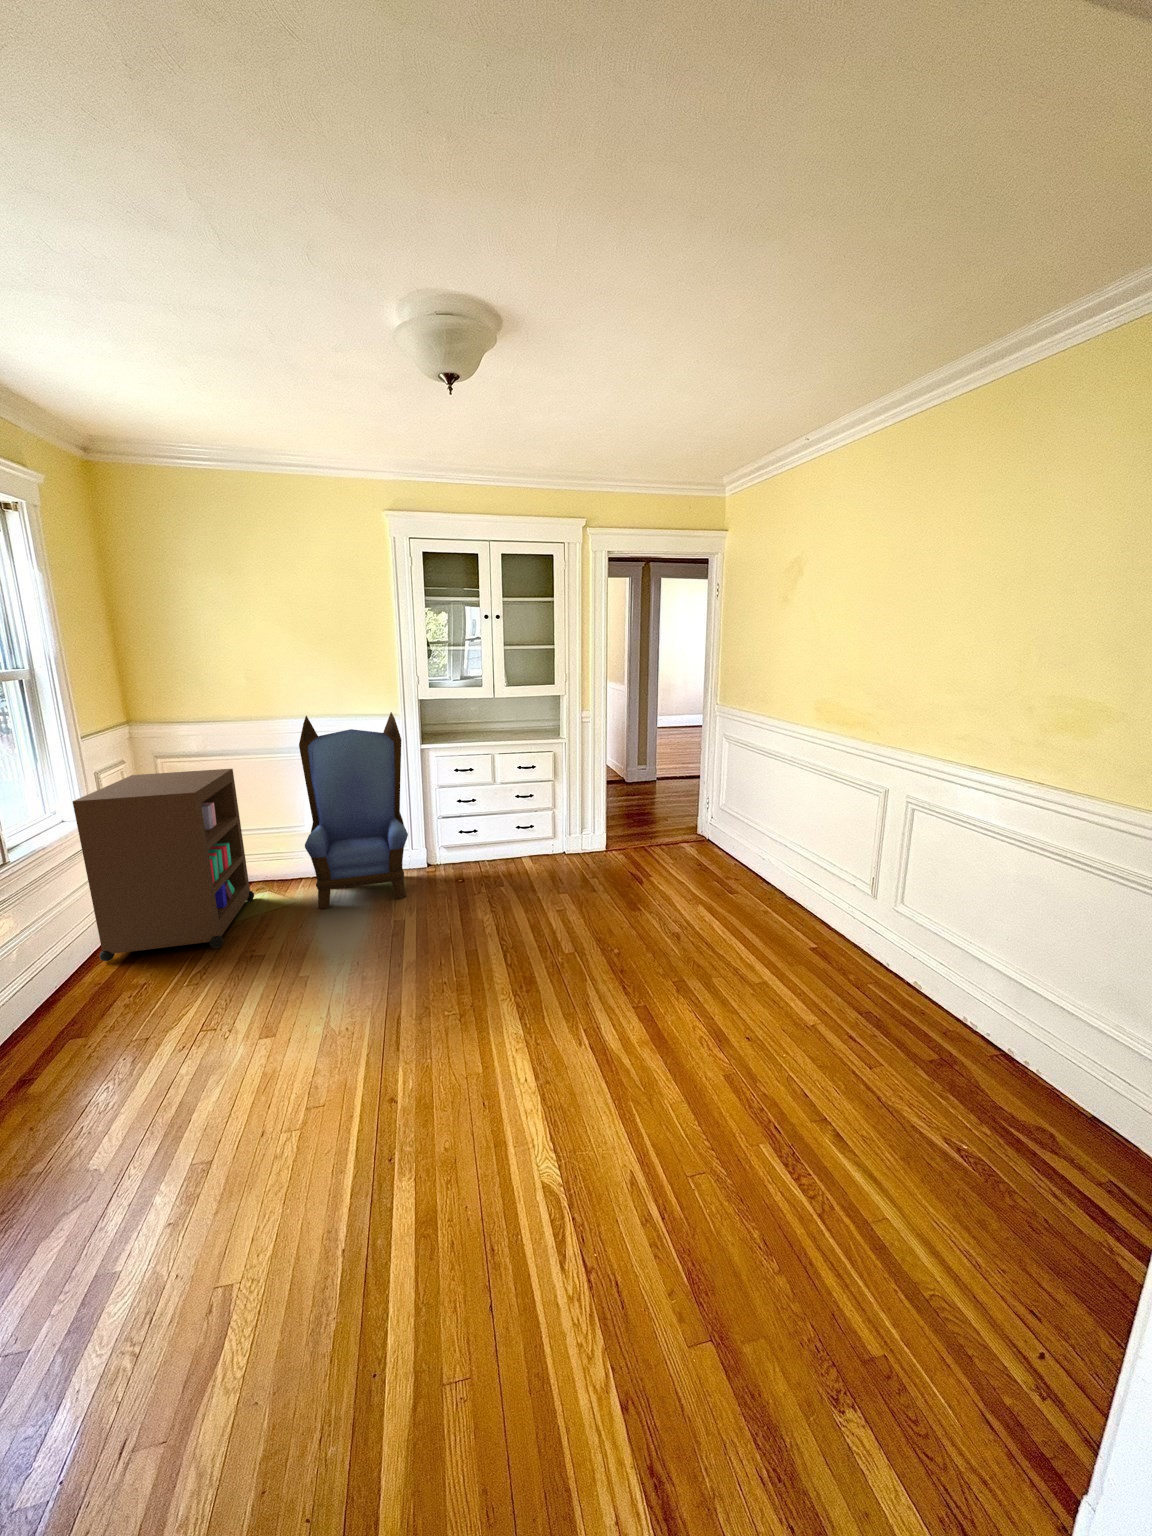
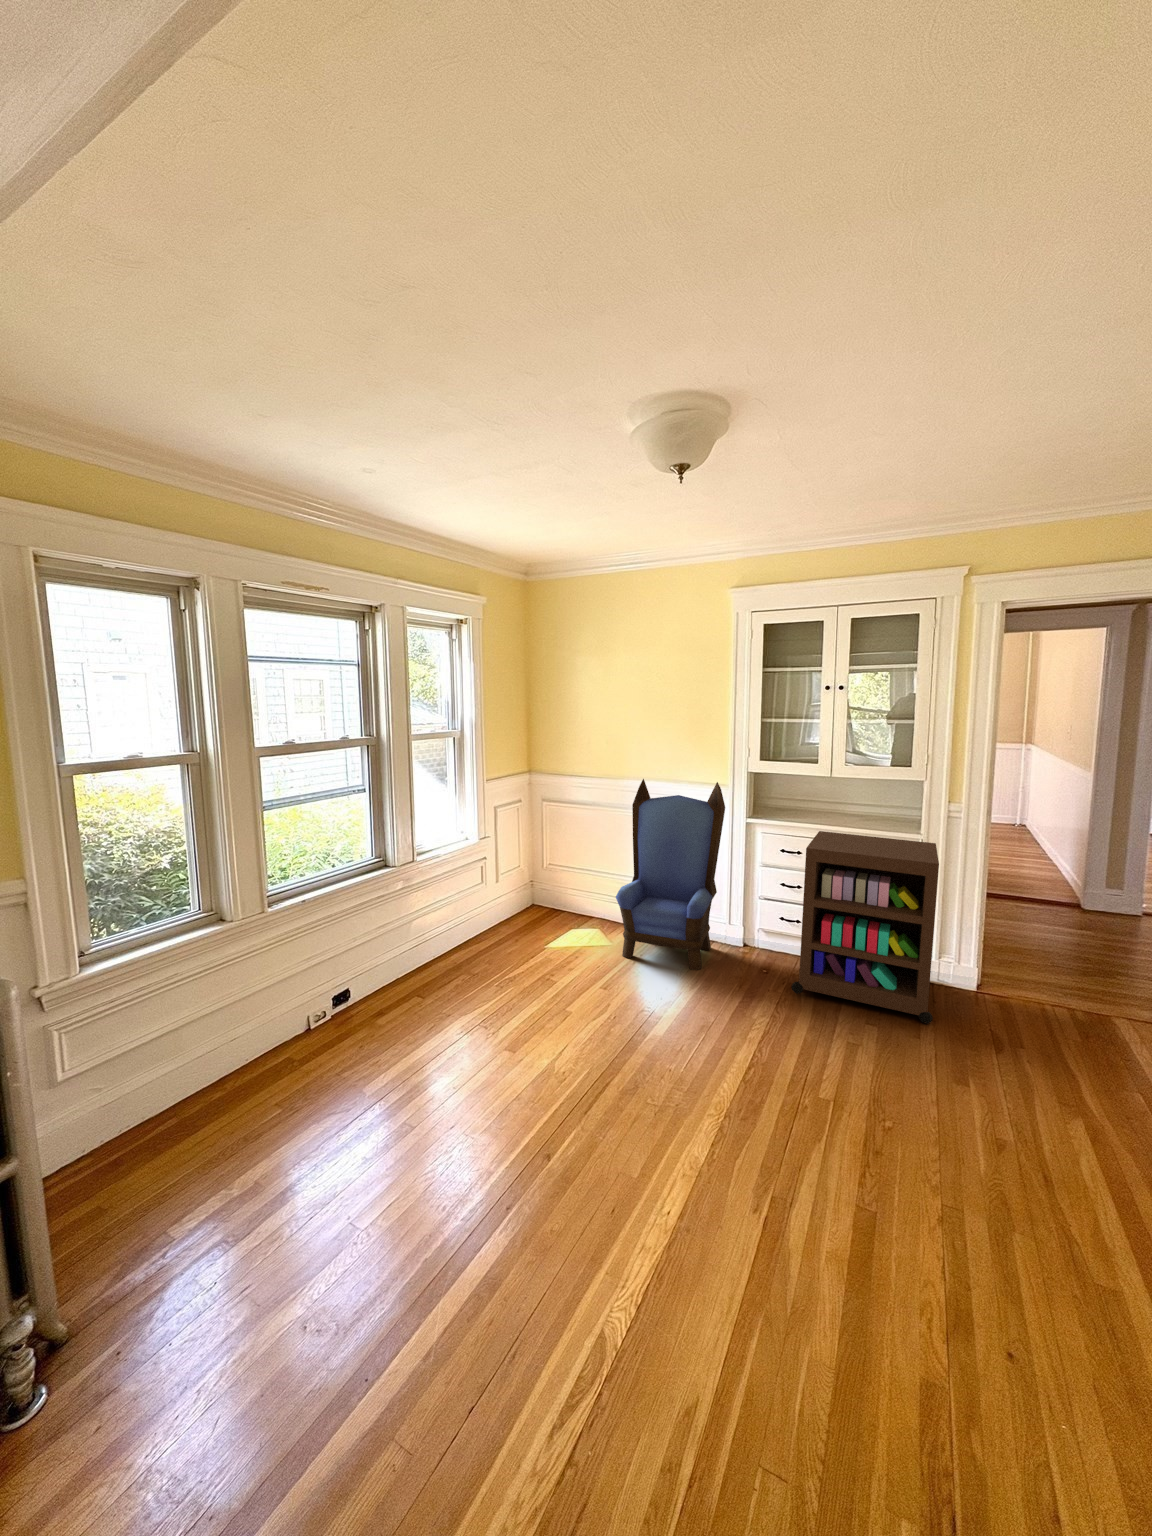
storage cabinet: present [73,769,254,961] -> present [792,831,939,1024]

